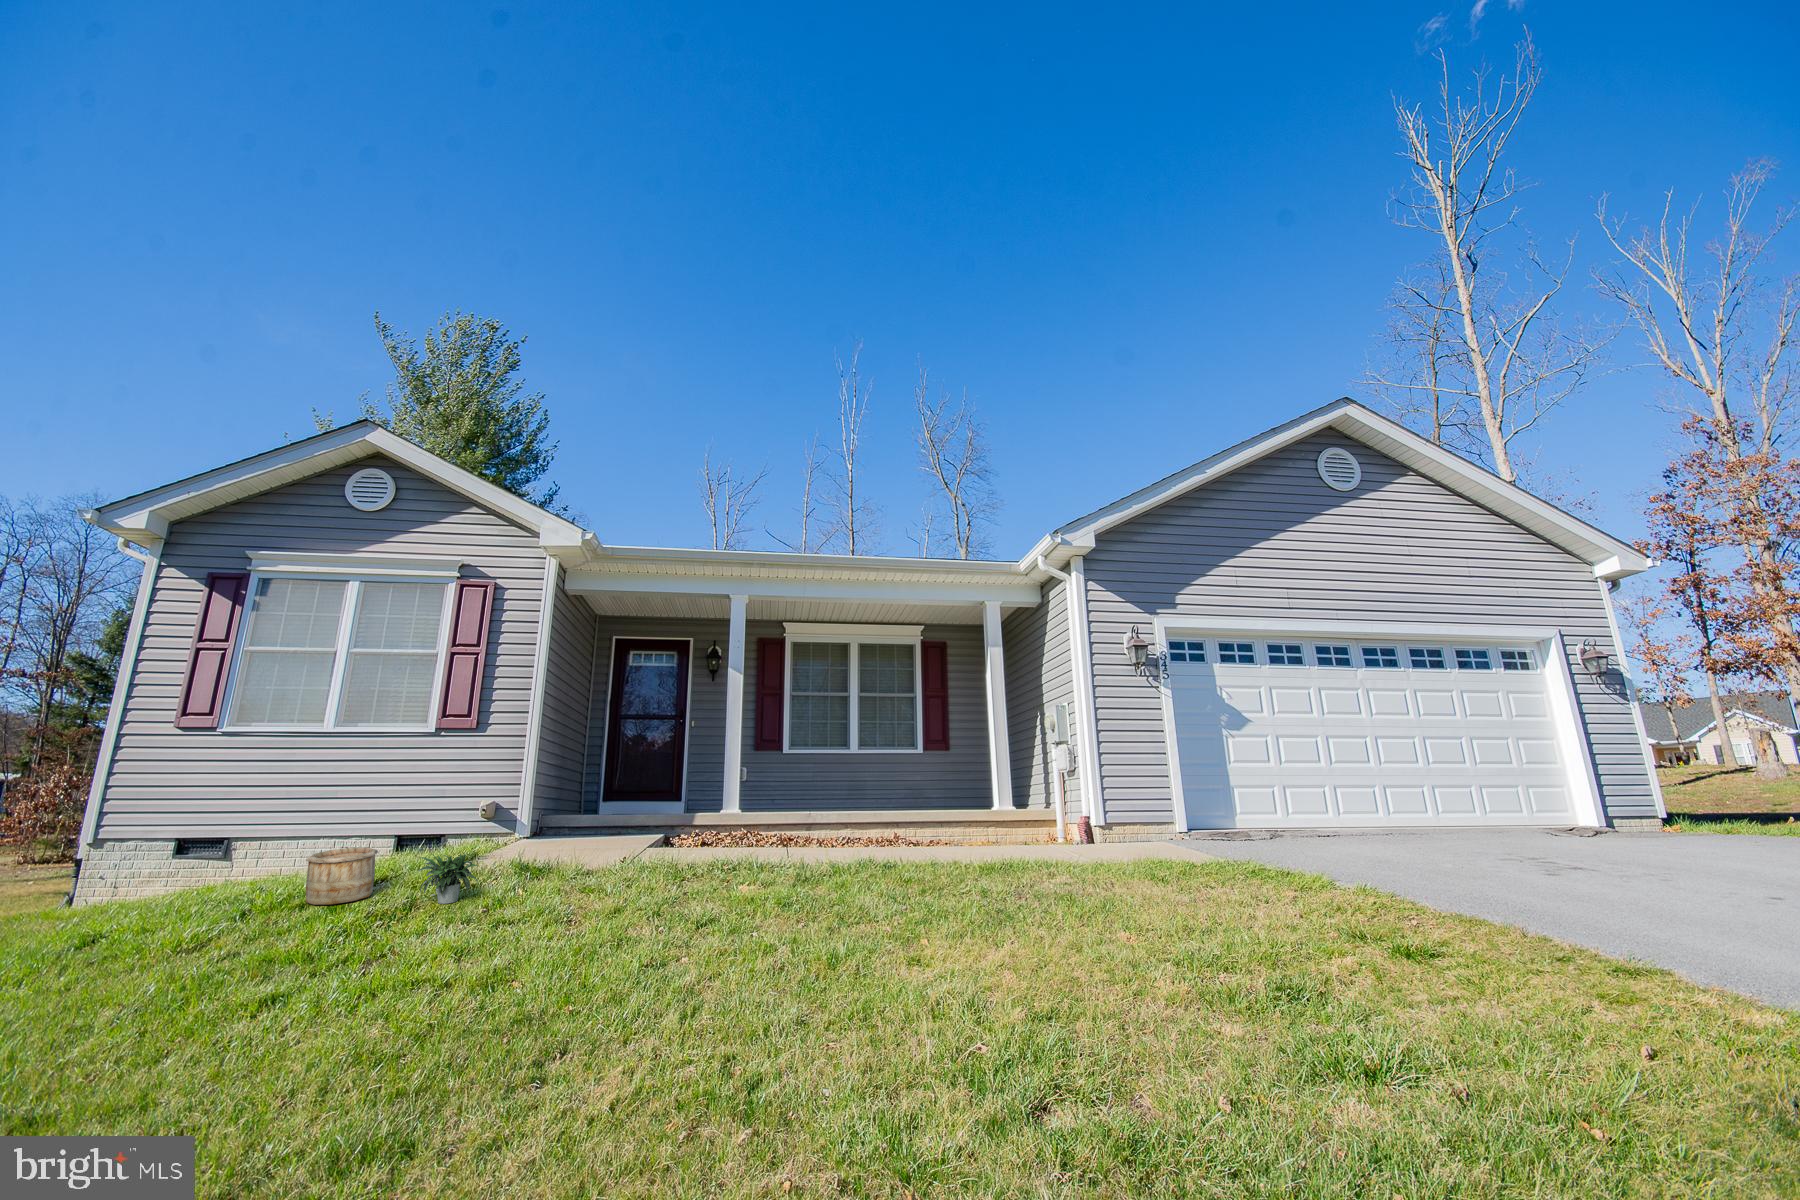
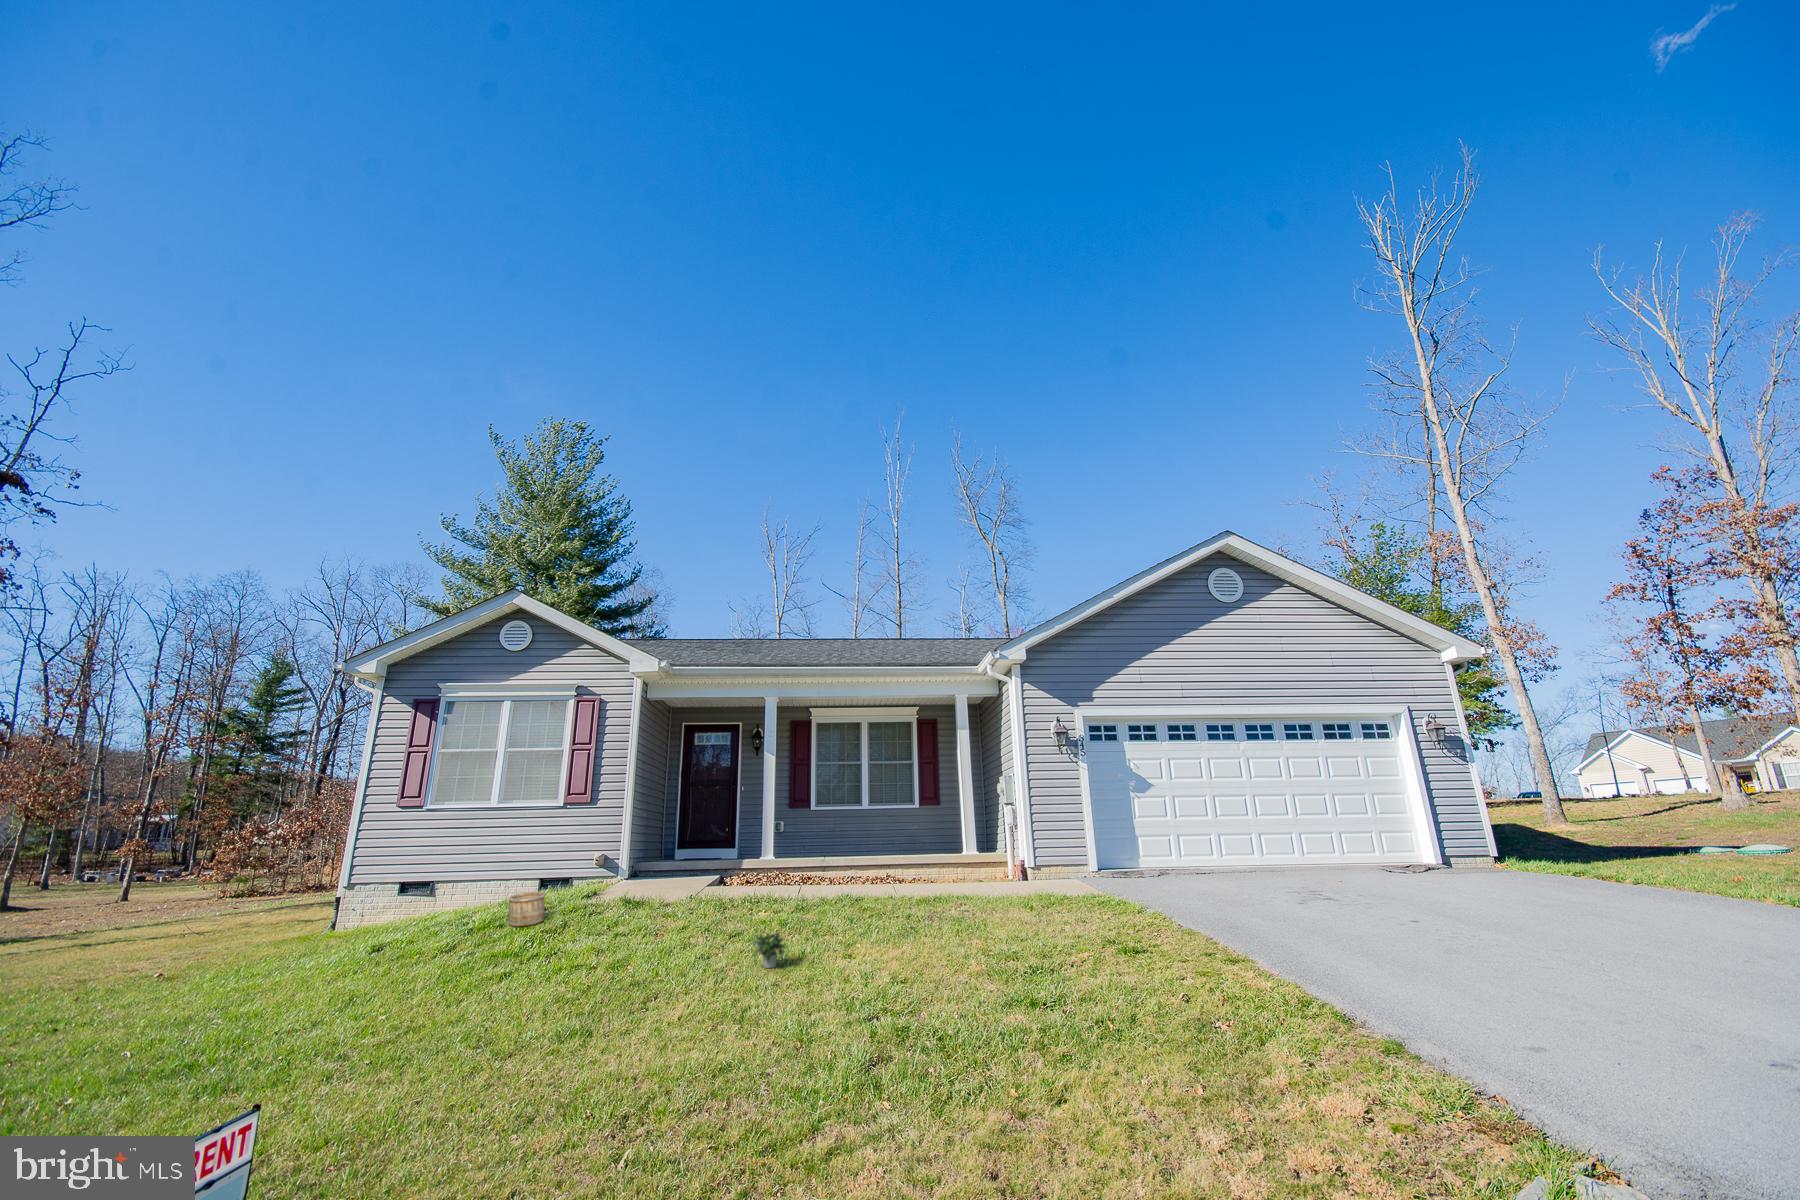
potted plant: present [403,854,478,904] -> present [752,932,784,968]

